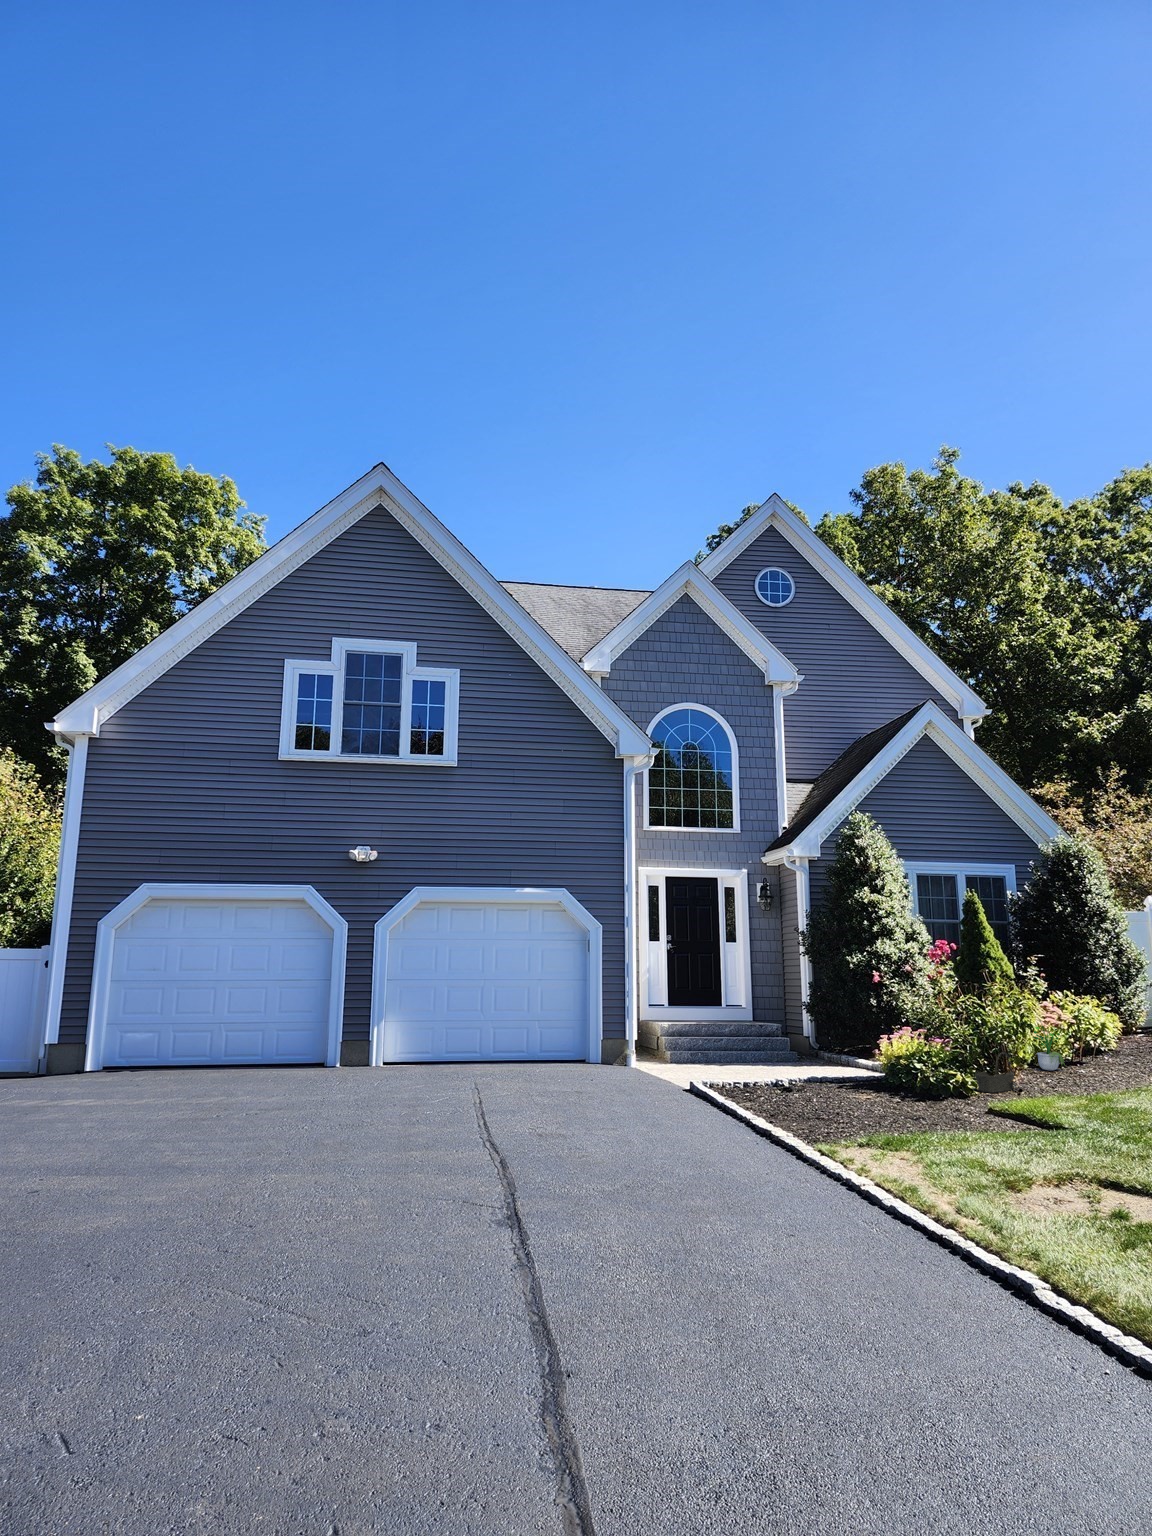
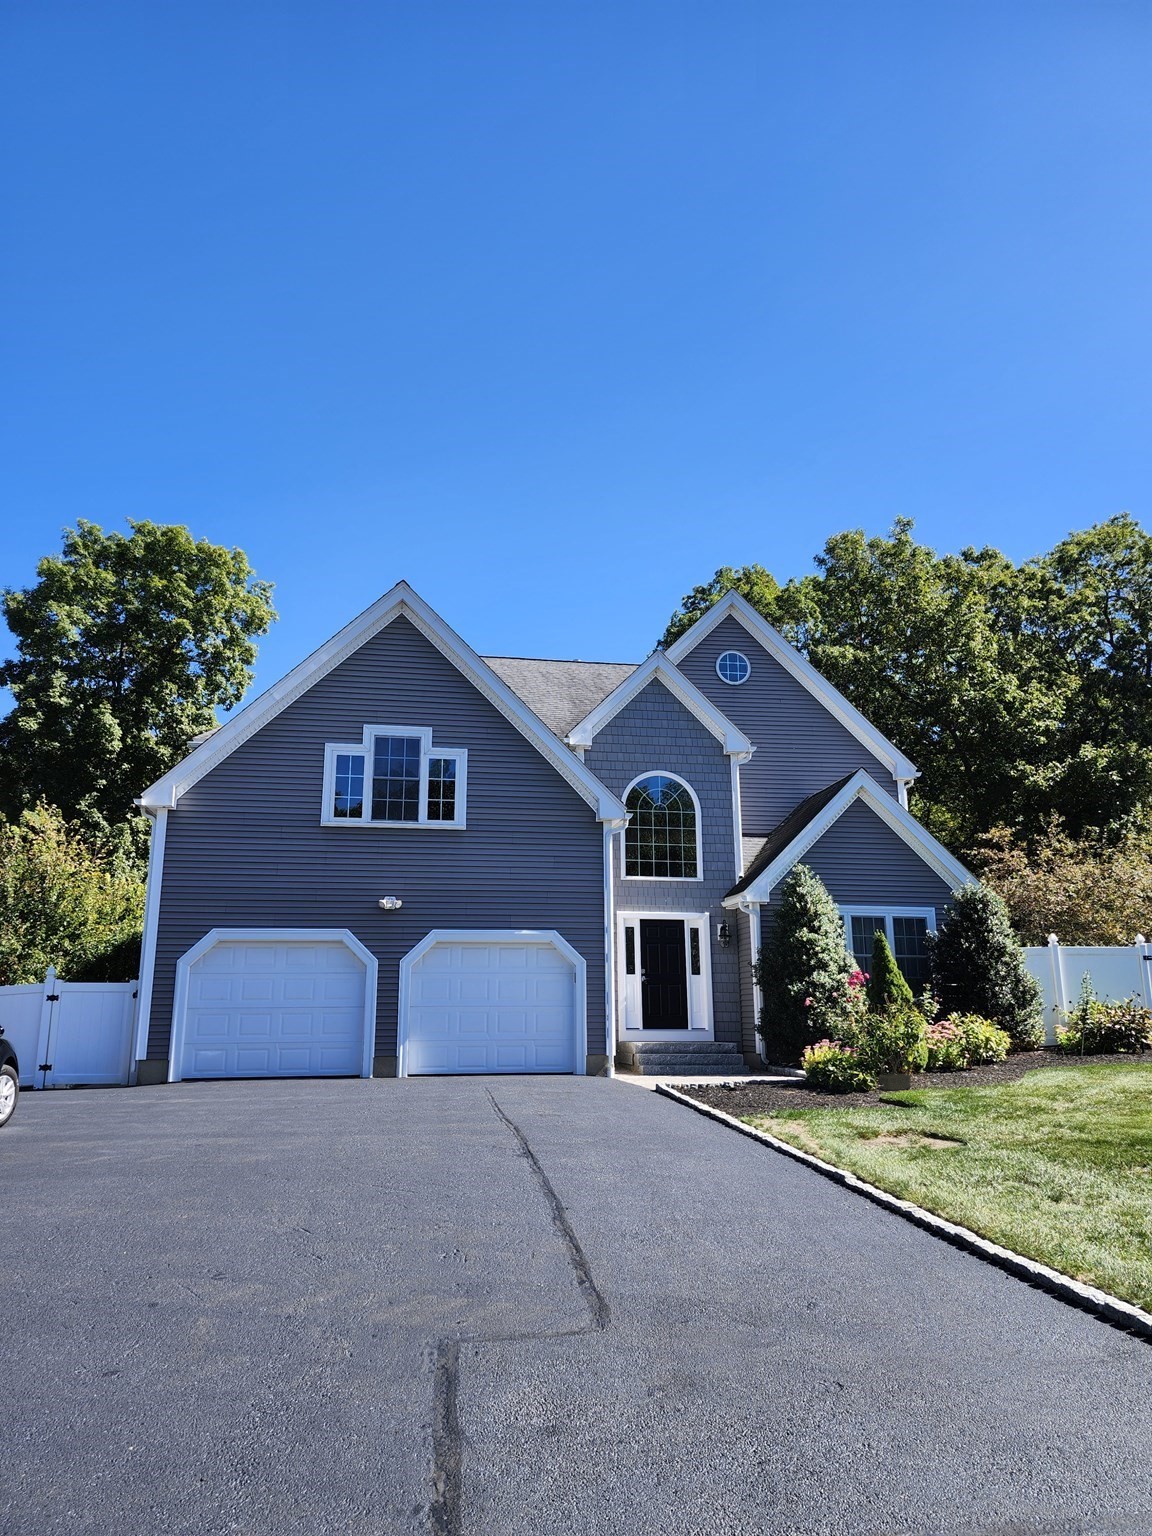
potted plant: present [1033,1026,1064,1071] -> none [926,1030,954,1074]

